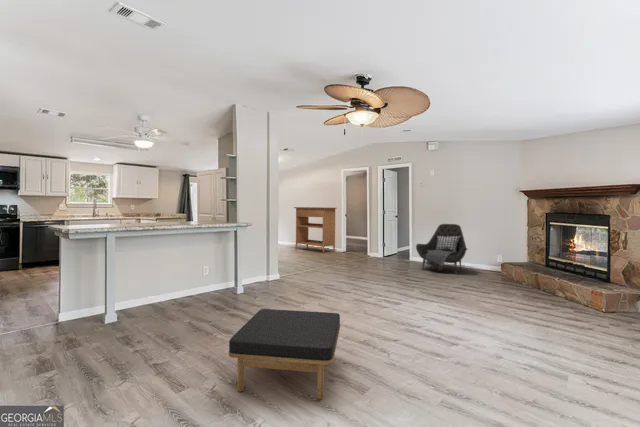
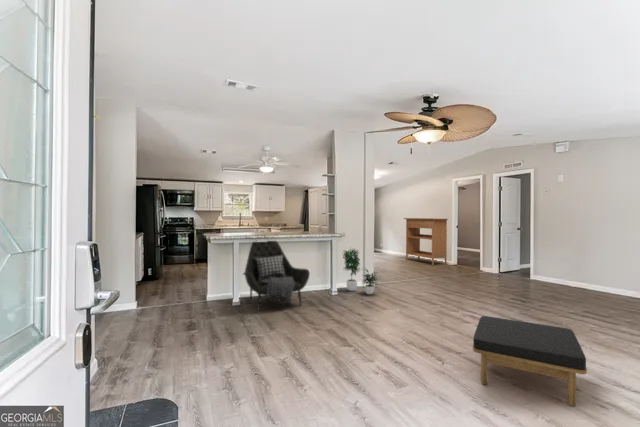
armchair: present [416,224,467,274] -> present [244,240,310,310]
potted plant: none [246,237,289,288] -> present [343,250,378,294]
ottoman: present [229,309,340,399] -> present [473,316,587,406]

